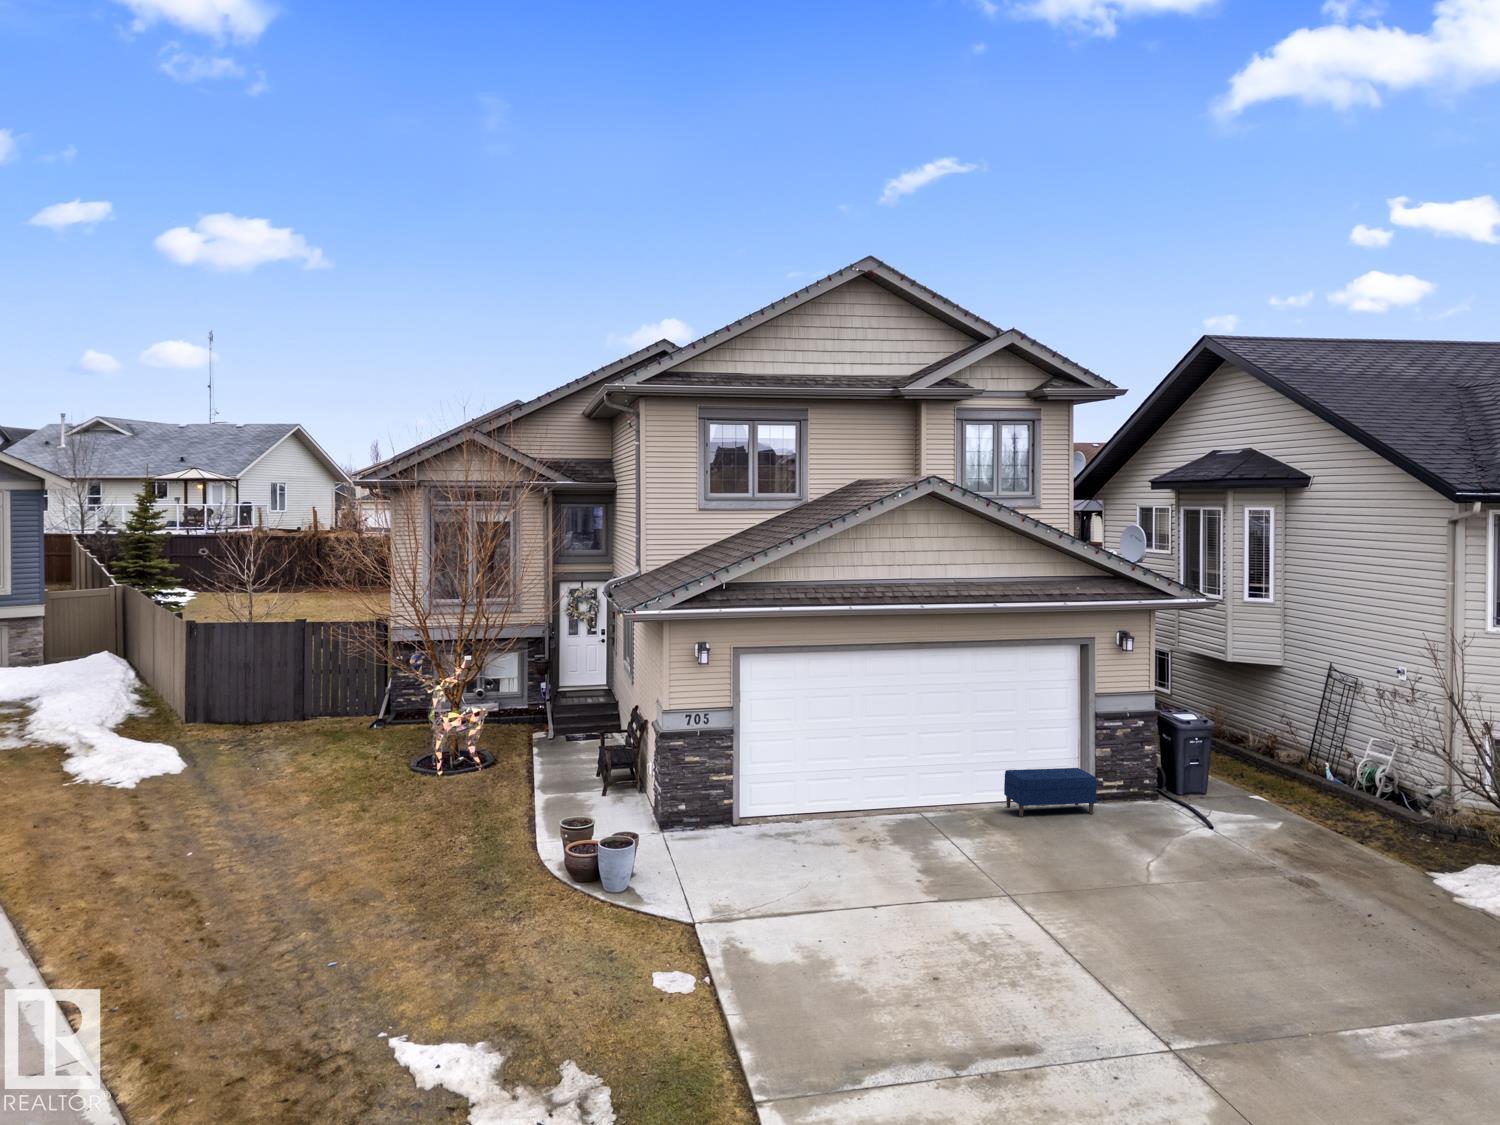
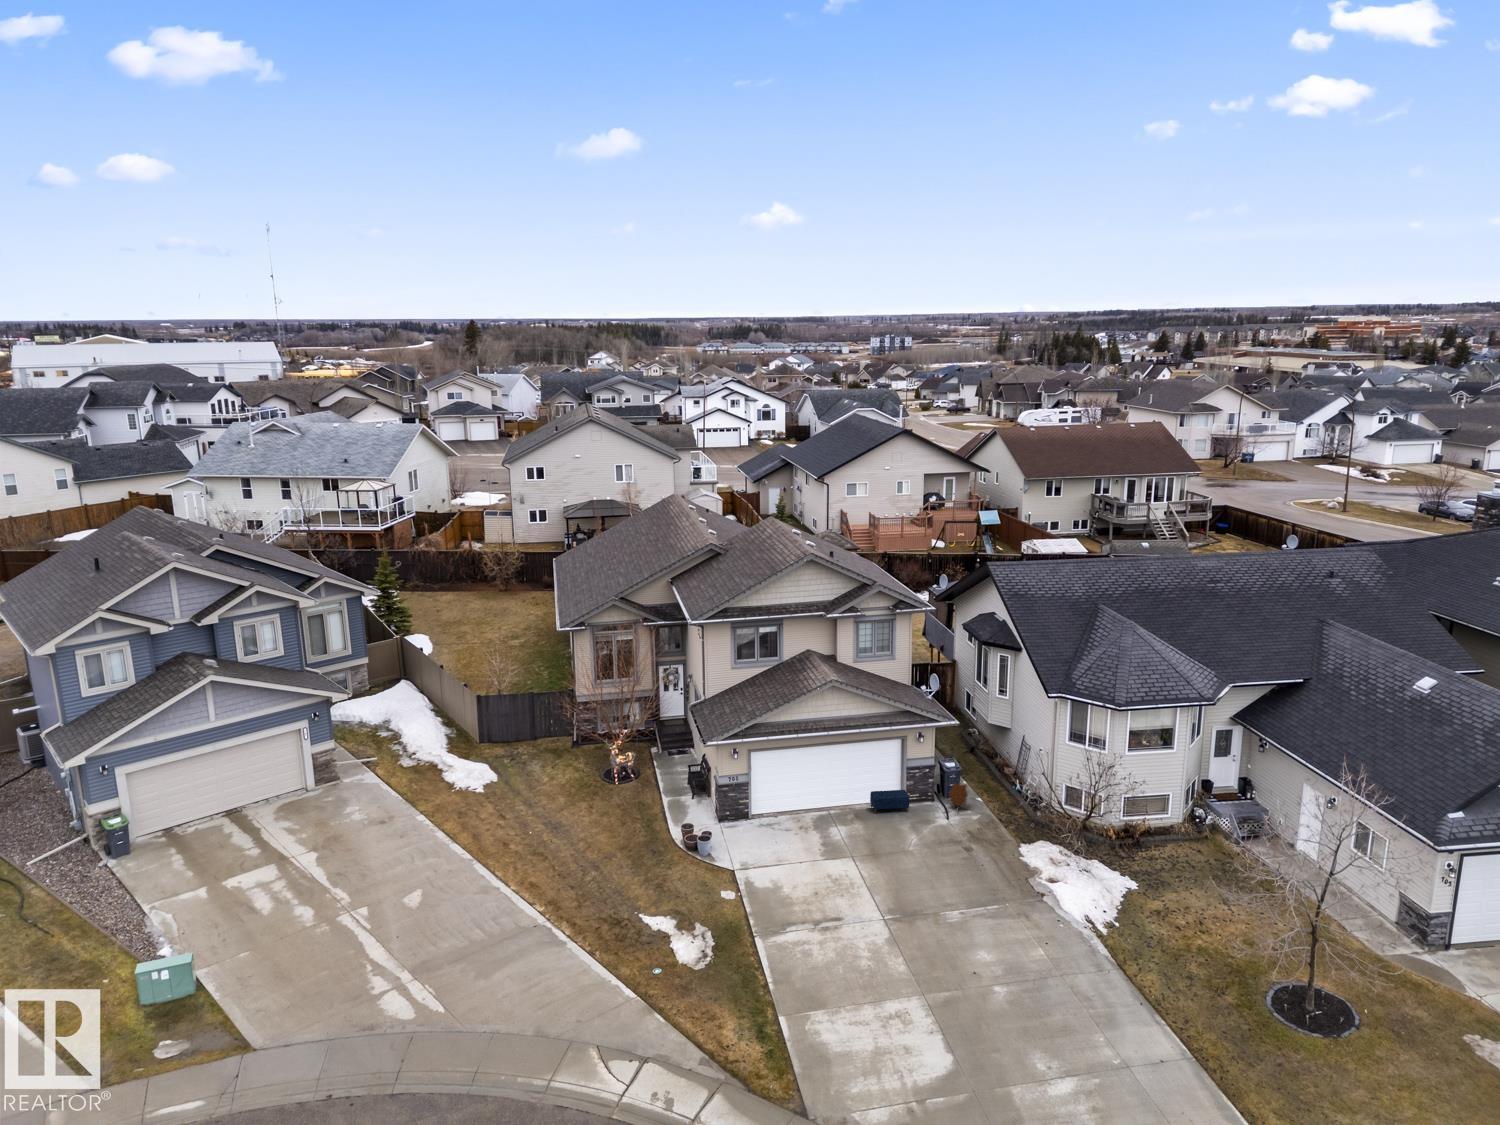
lounge chair: none [1171,742,1227,815] -> present [949,784,968,809]

